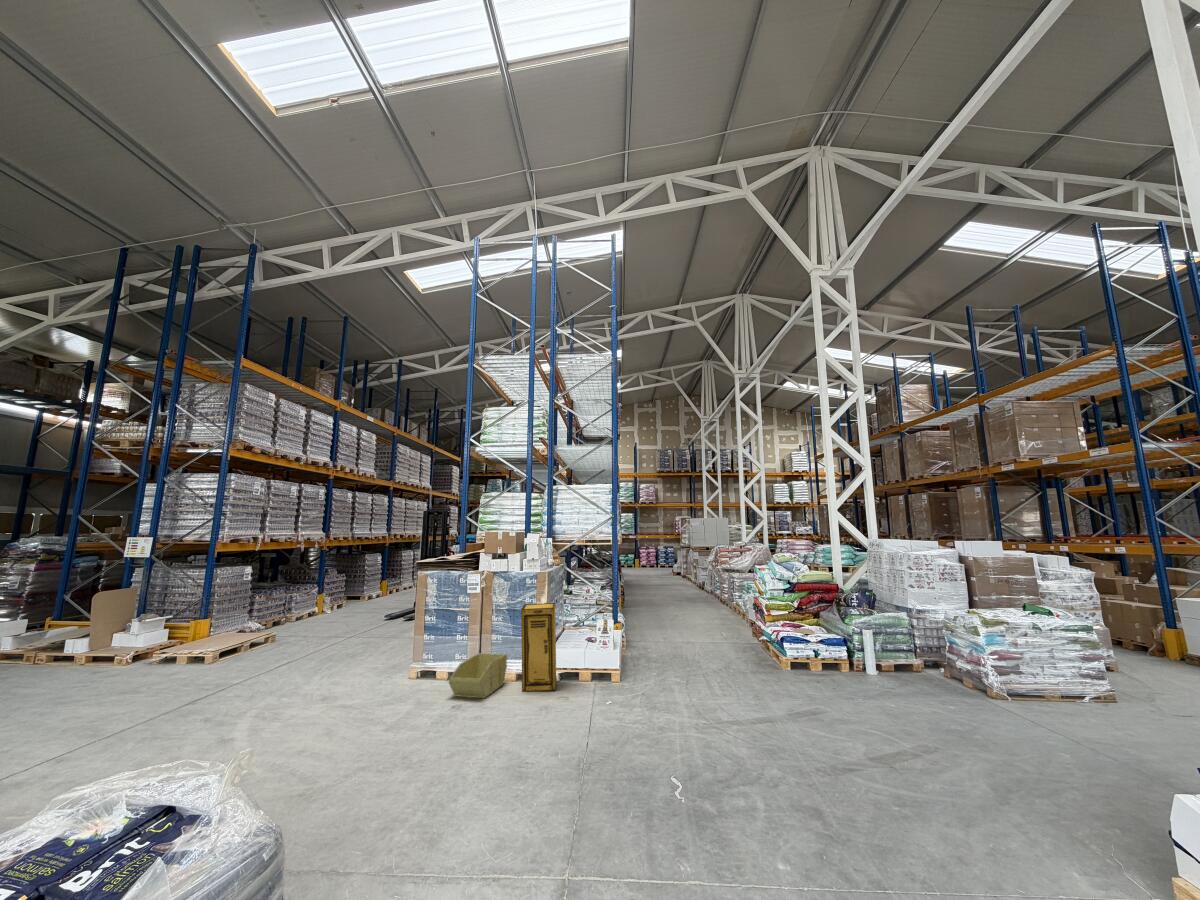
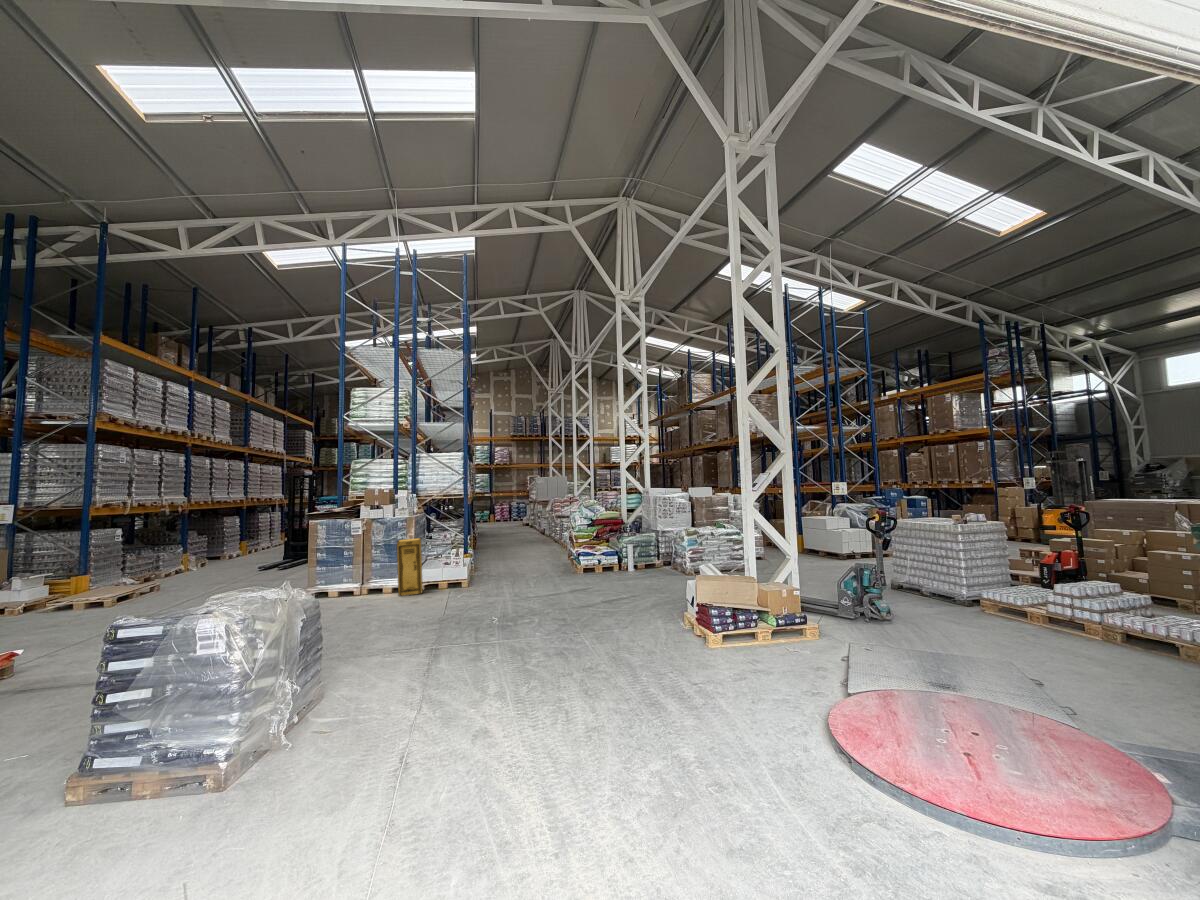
storage bin: present [449,653,507,698] -> none [344,574,386,603]

